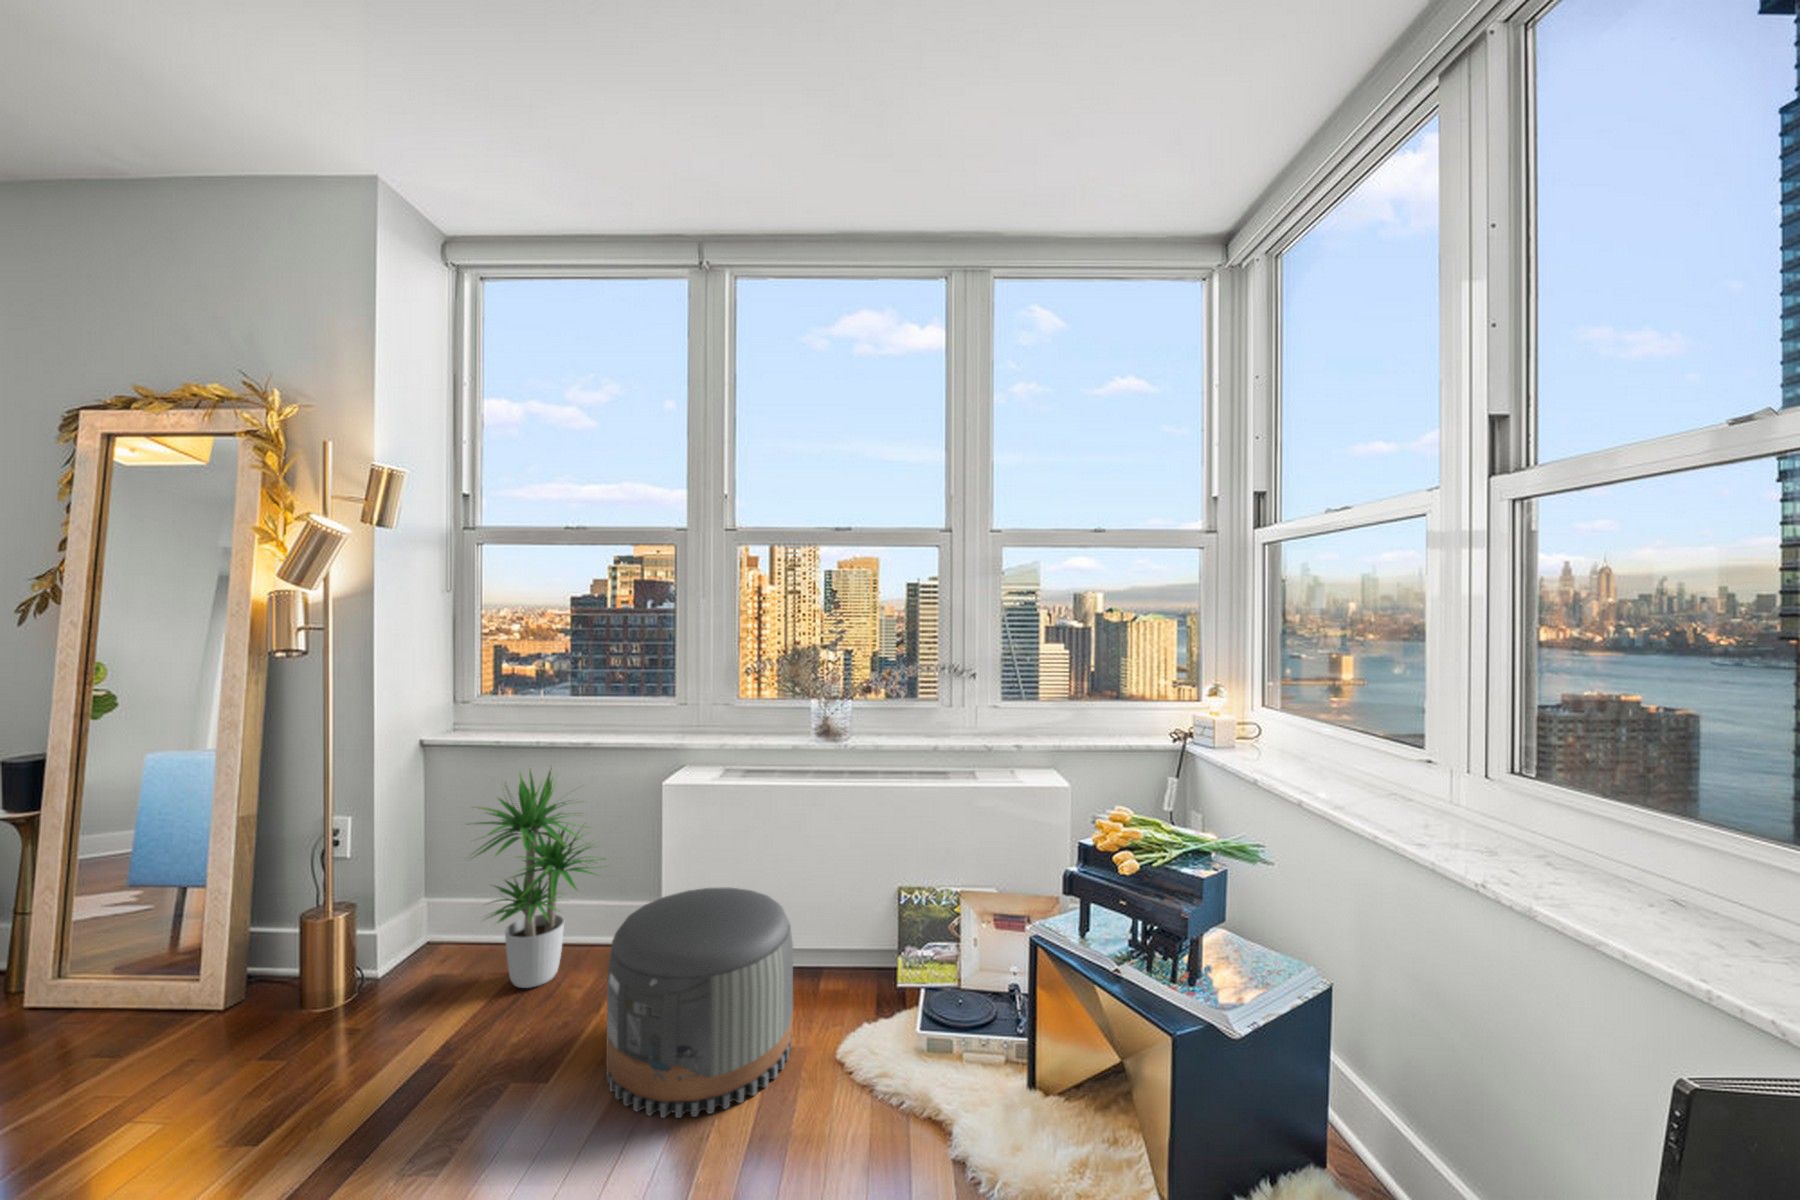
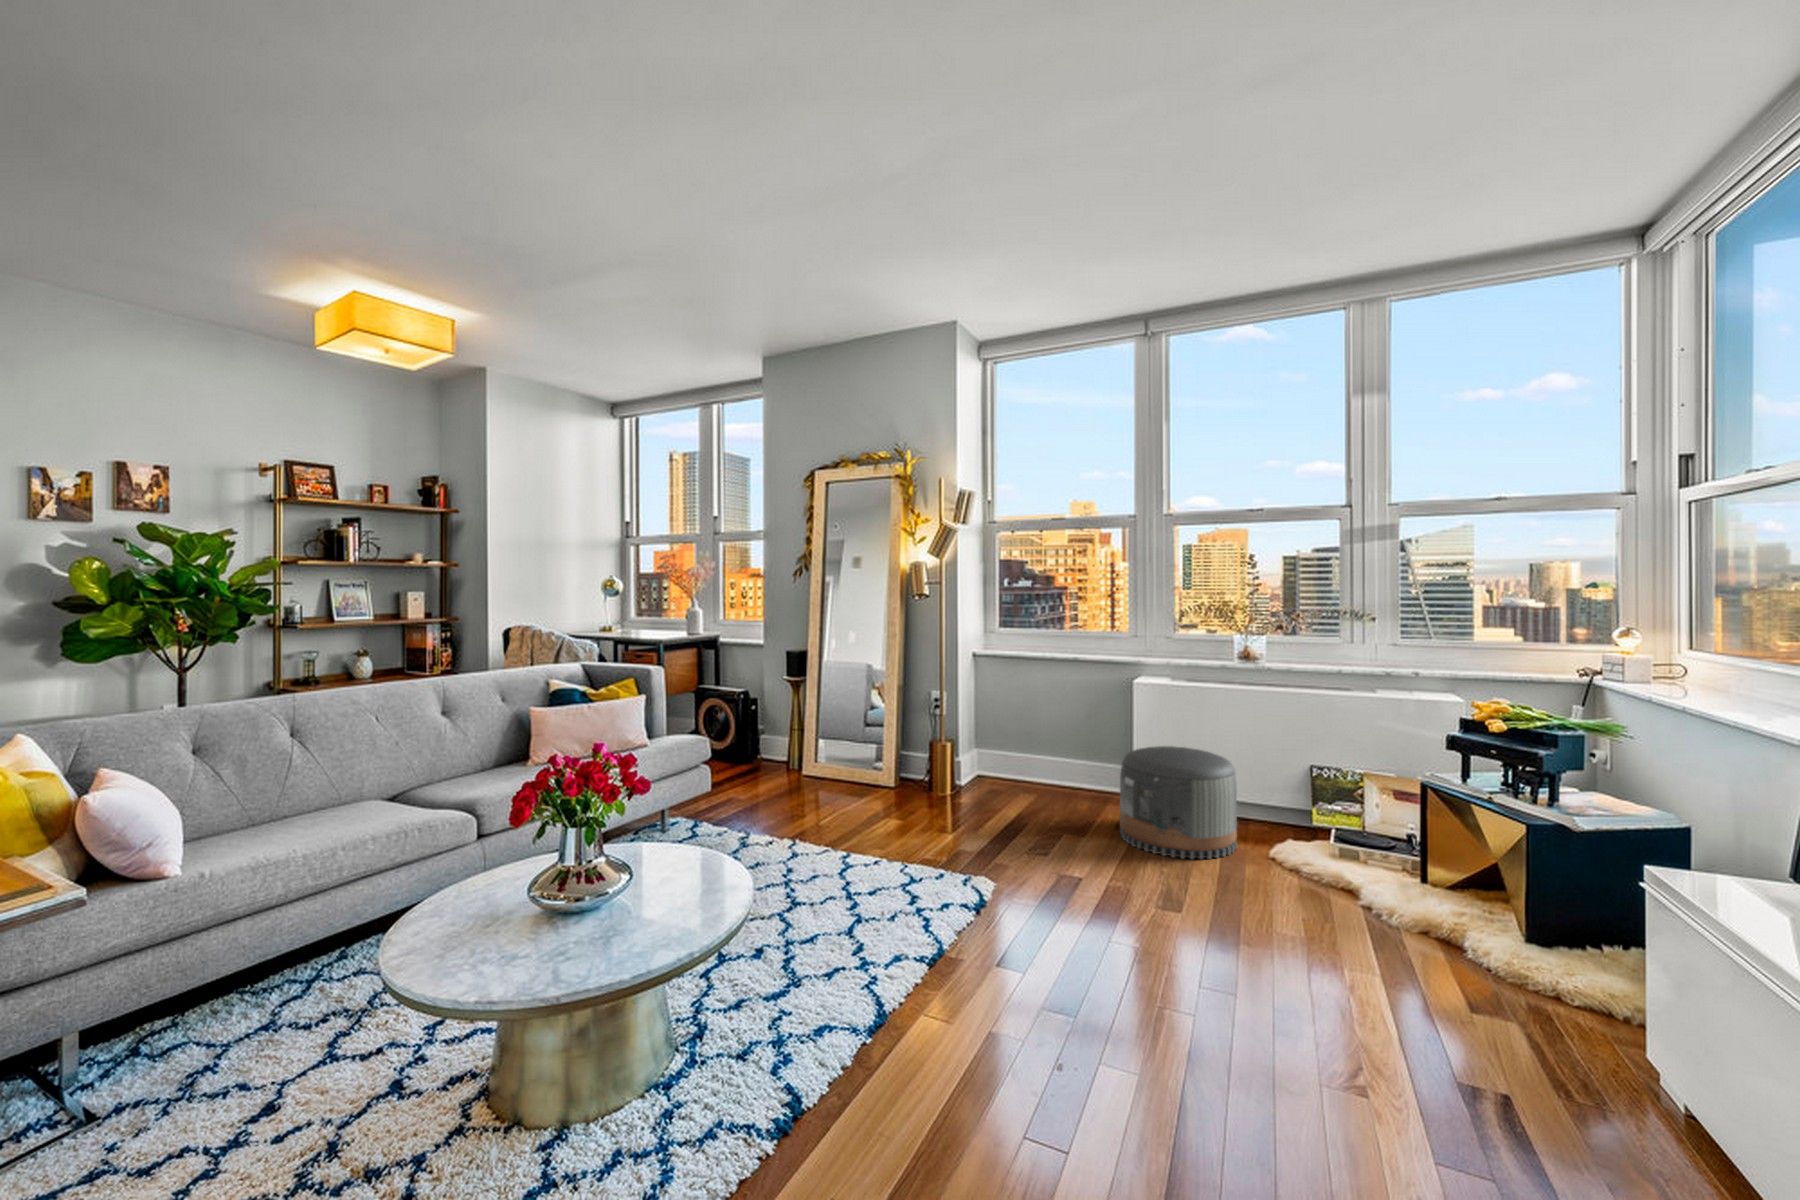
potted plant: present [470,768,595,988] -> none [1014,669,1100,801]

